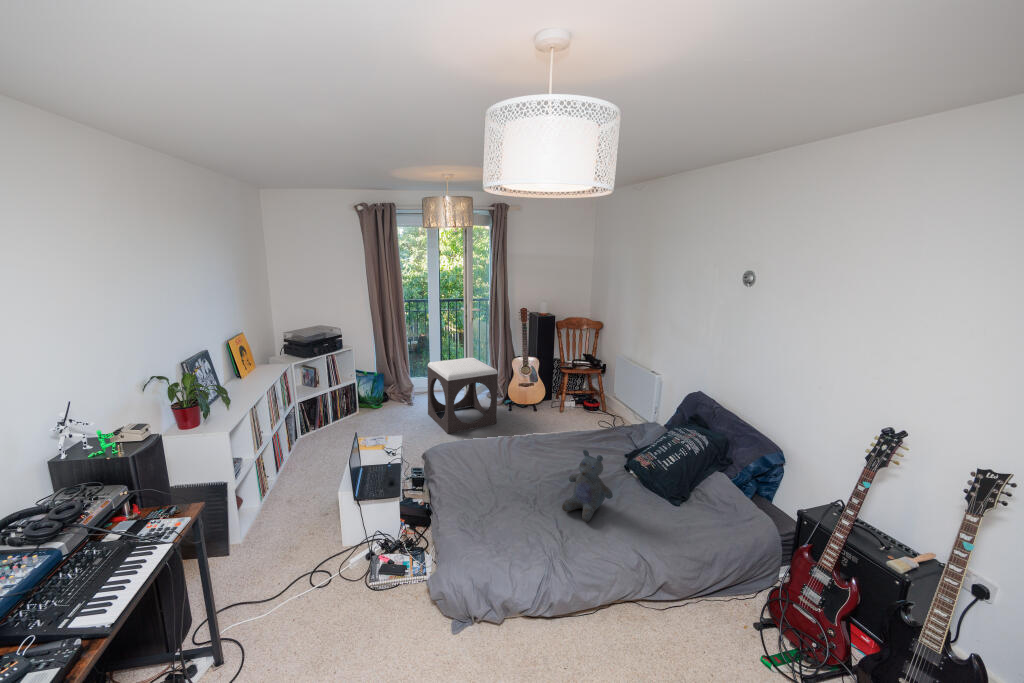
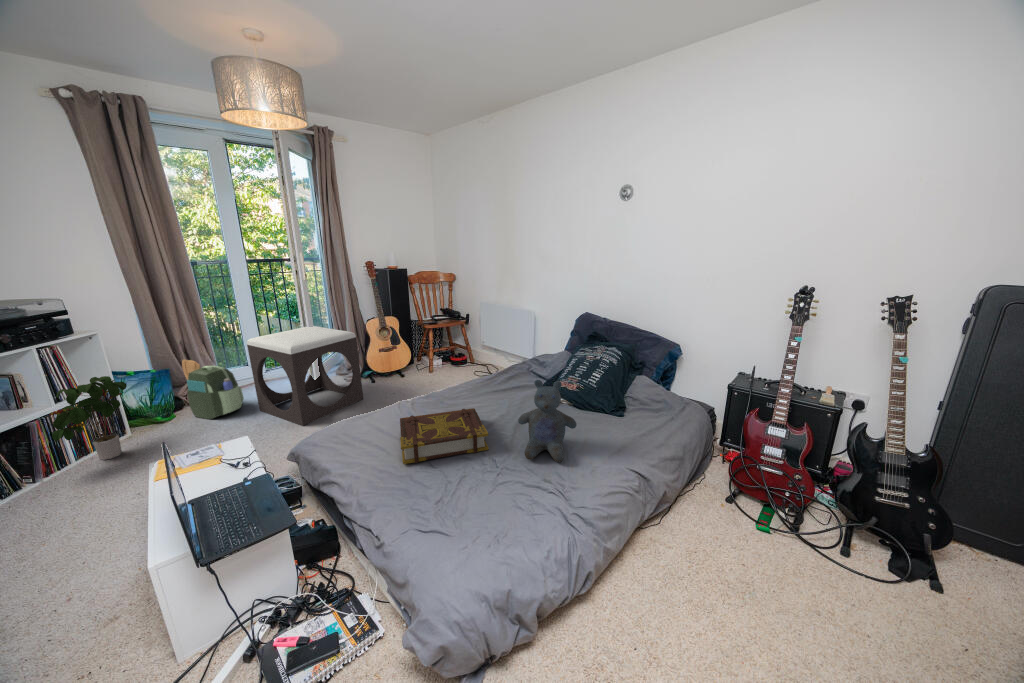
backpack: none [391,368,421,413] -> present [182,360,244,419]
potted plant: none [324,373,361,425] -> present [50,376,127,460]
book: none [480,449,549,493] -> present [400,408,488,464]

